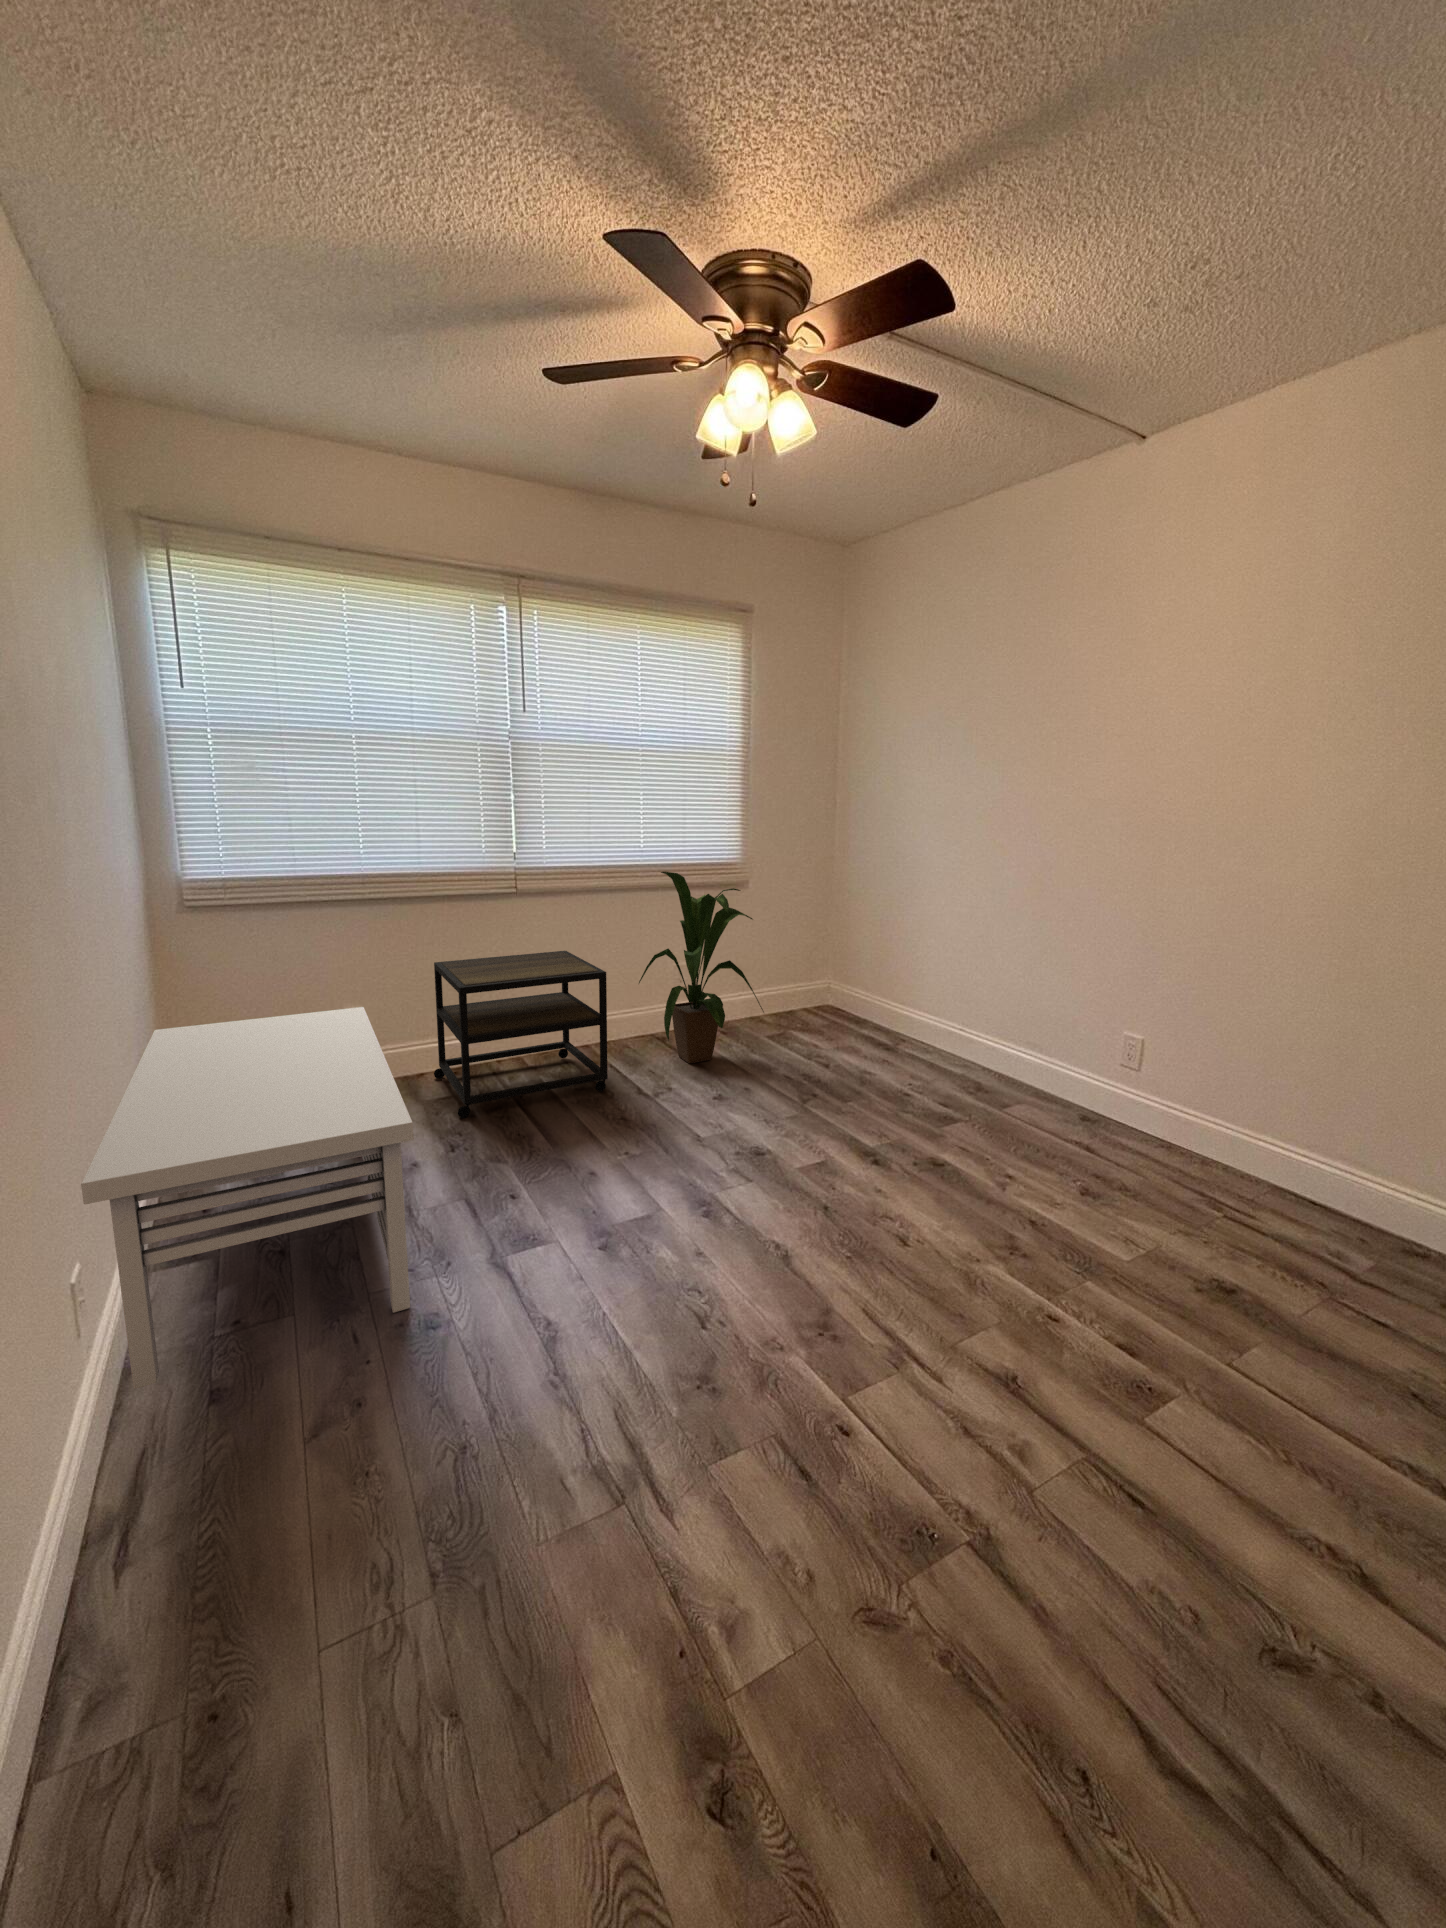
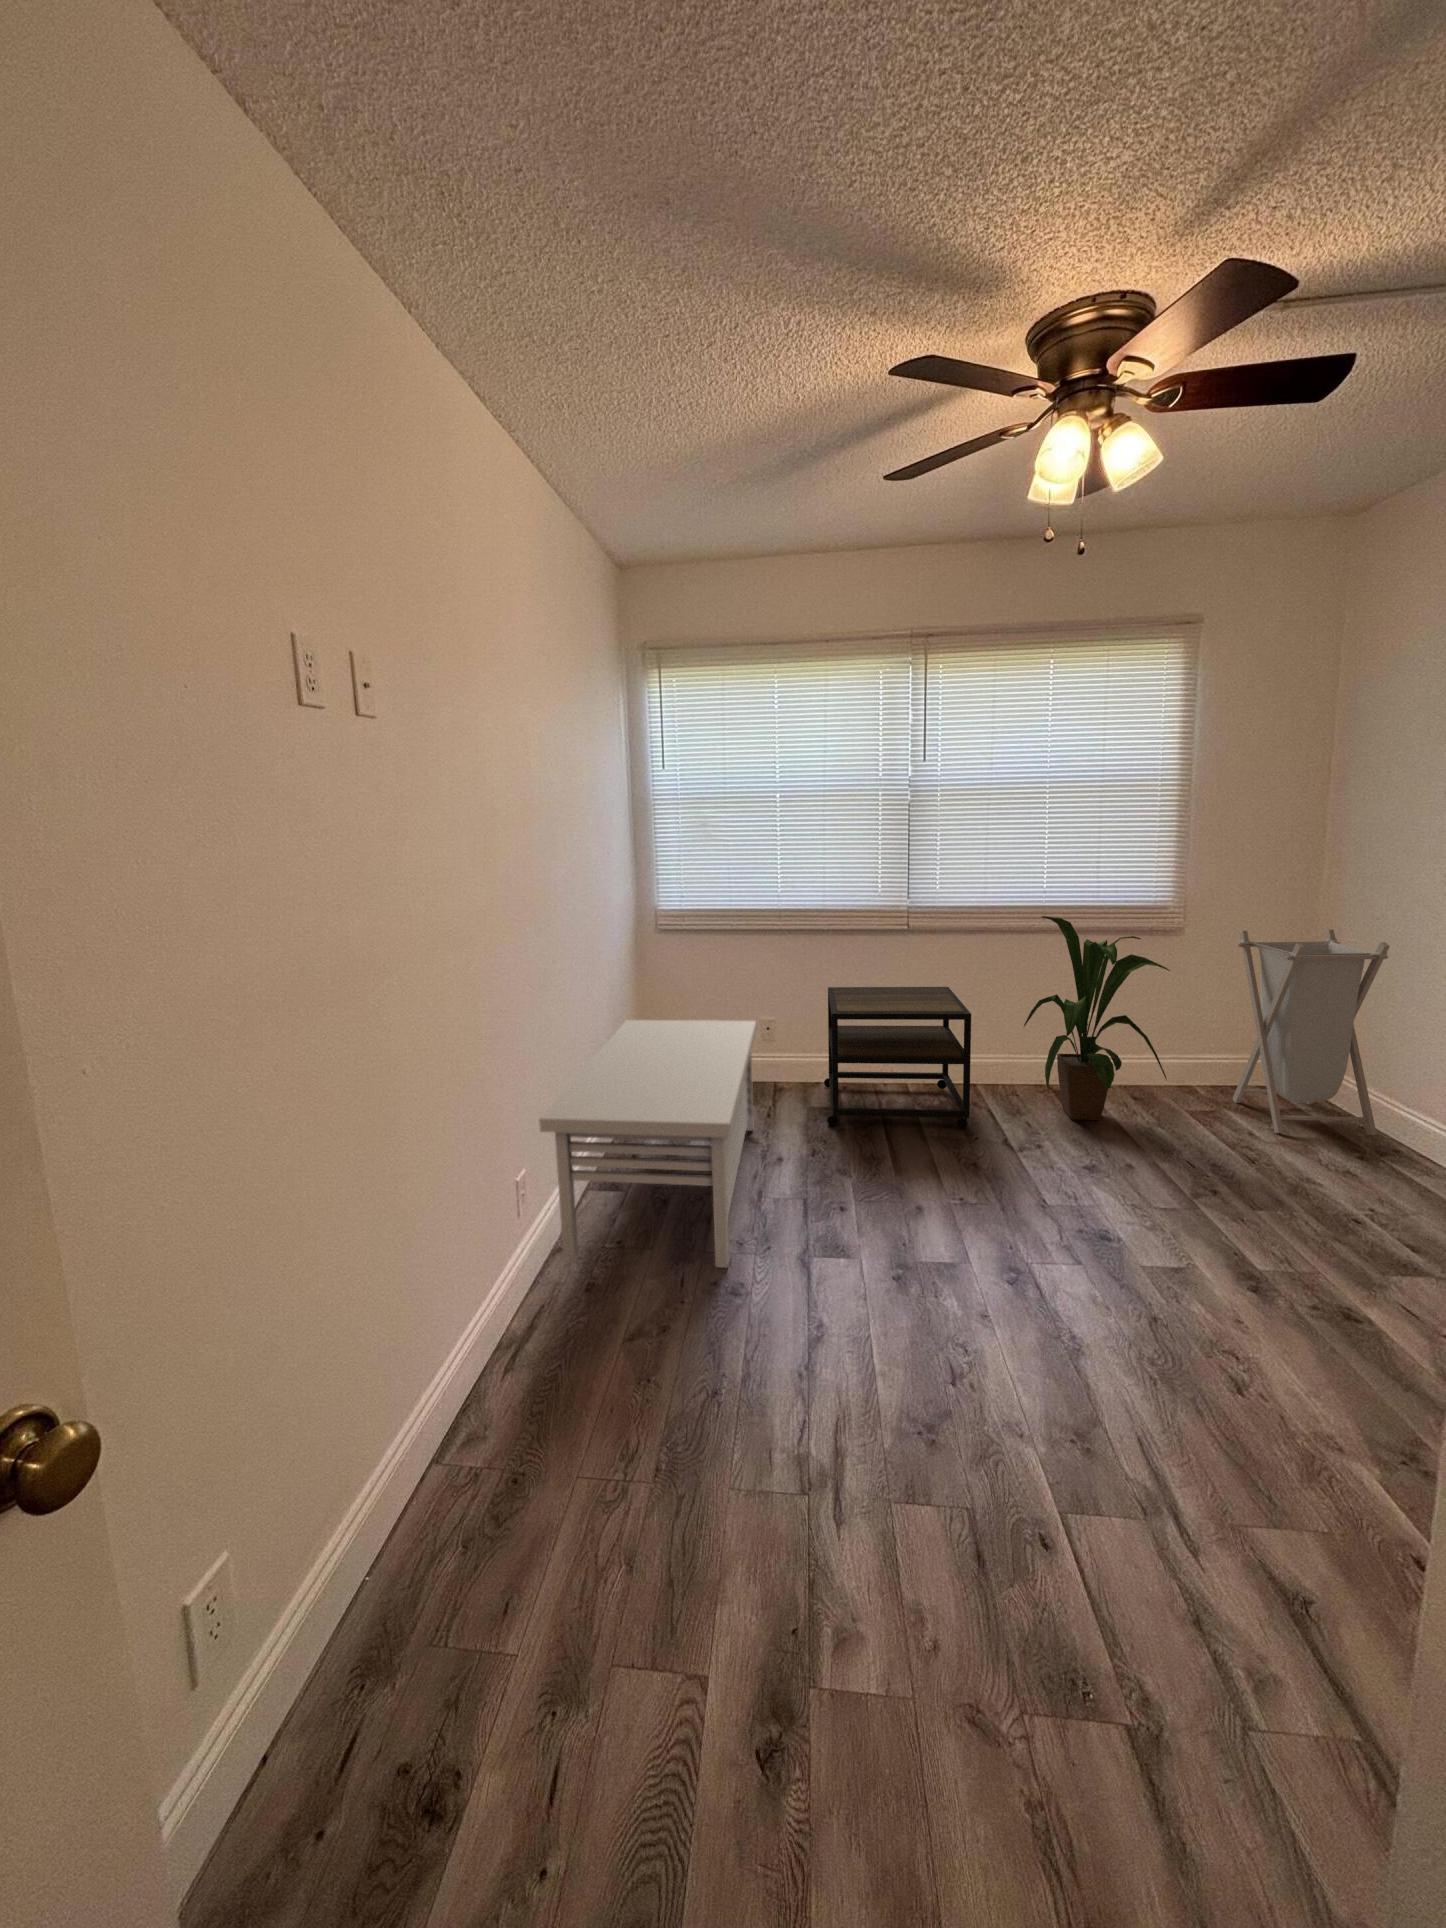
laundry hamper: none [793,881,891,1045] -> present [1233,929,1390,1135]

